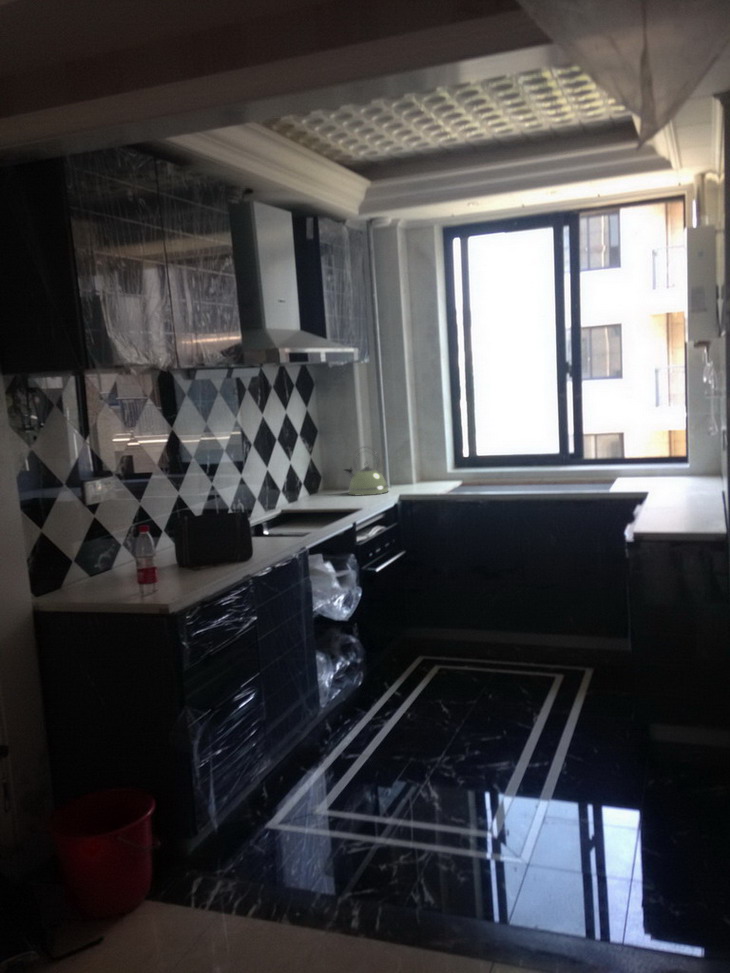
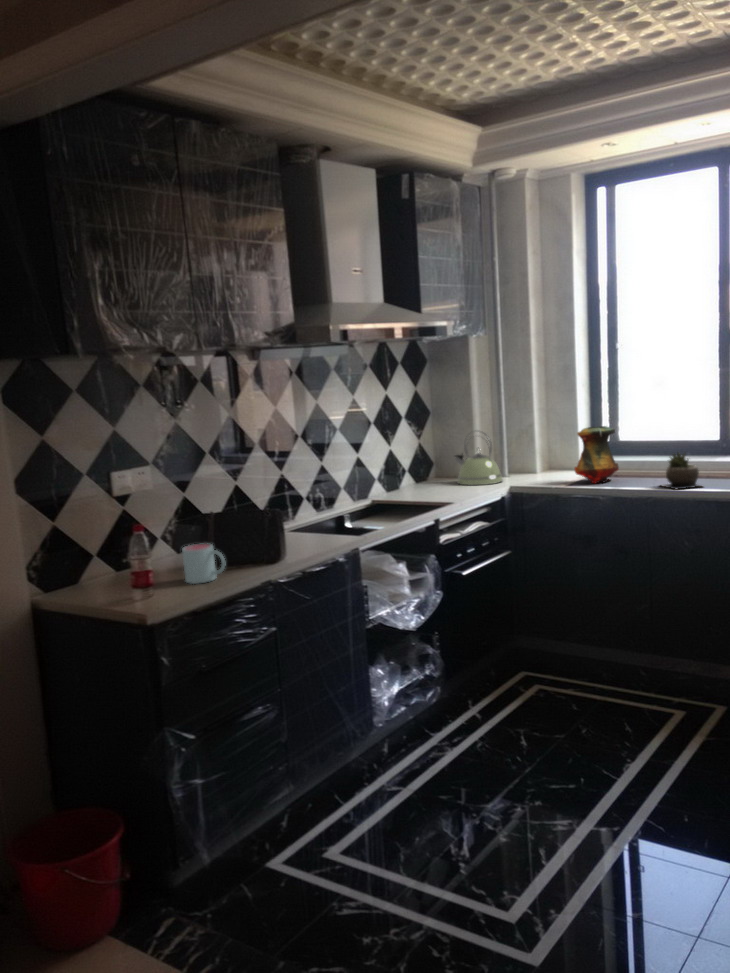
vase: none [452,440,489,490] -> present [575,426,619,483]
succulent plant: none [526,459,565,491] -> present [664,453,700,489]
mug: none [172,543,215,579] -> present [182,543,225,584]

